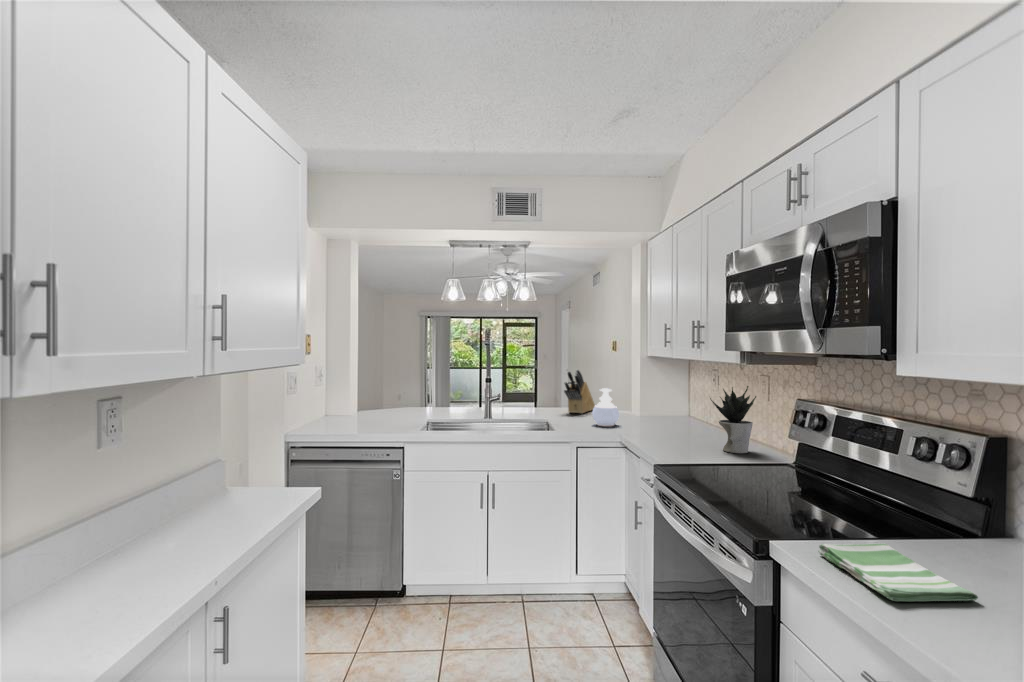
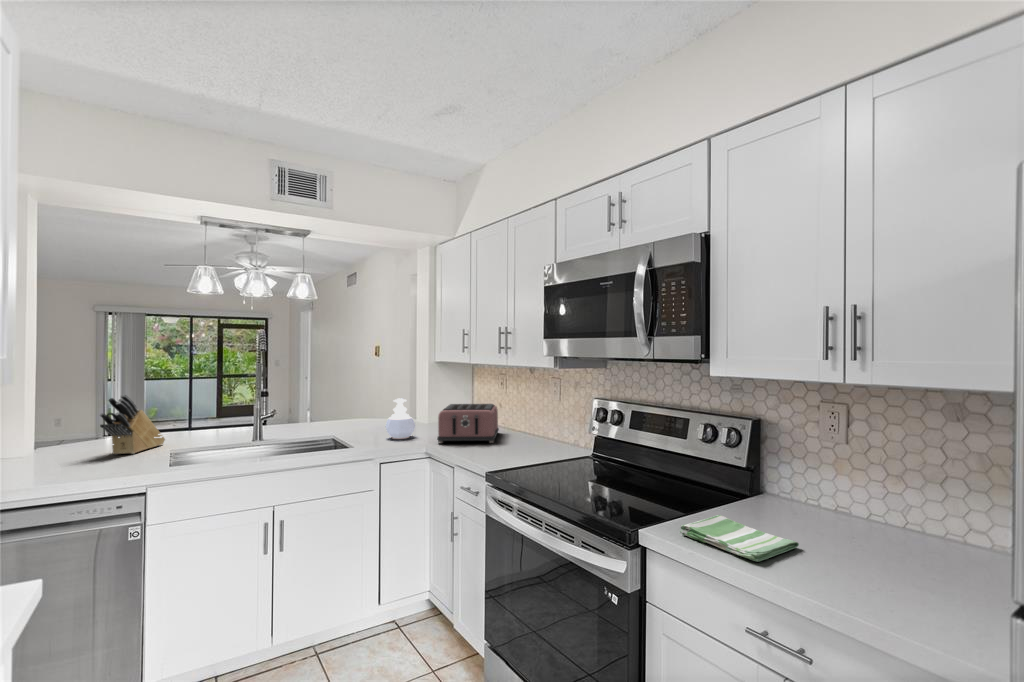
knife block: present [564,370,595,414] -> present [100,395,165,454]
potted plant: present [710,386,756,453] -> none [517,388,557,452]
toaster: none [634,397,705,439] -> present [437,404,499,443]

